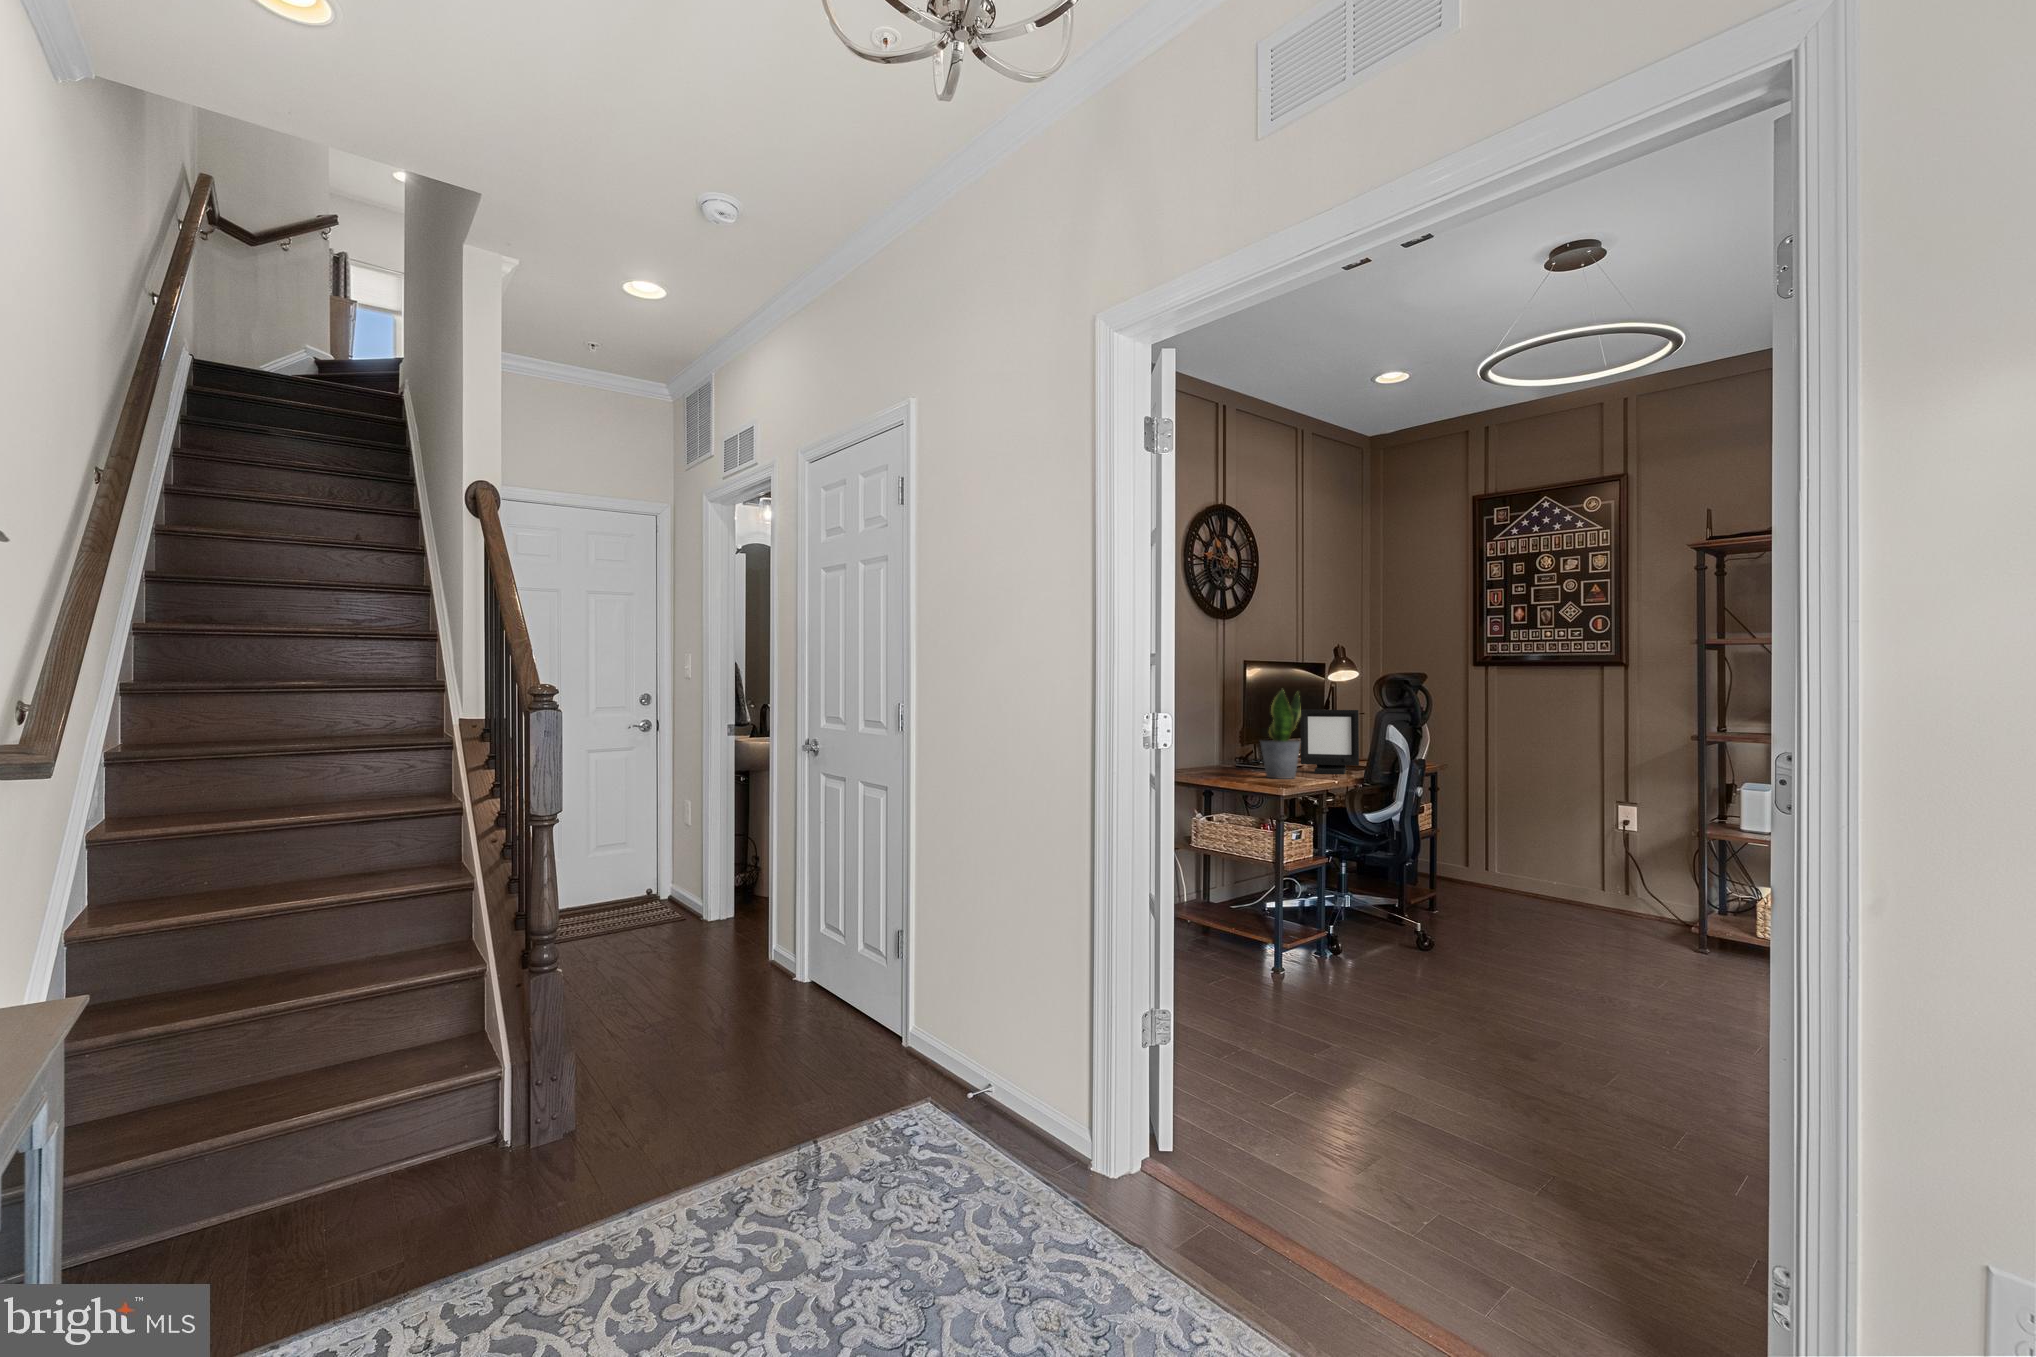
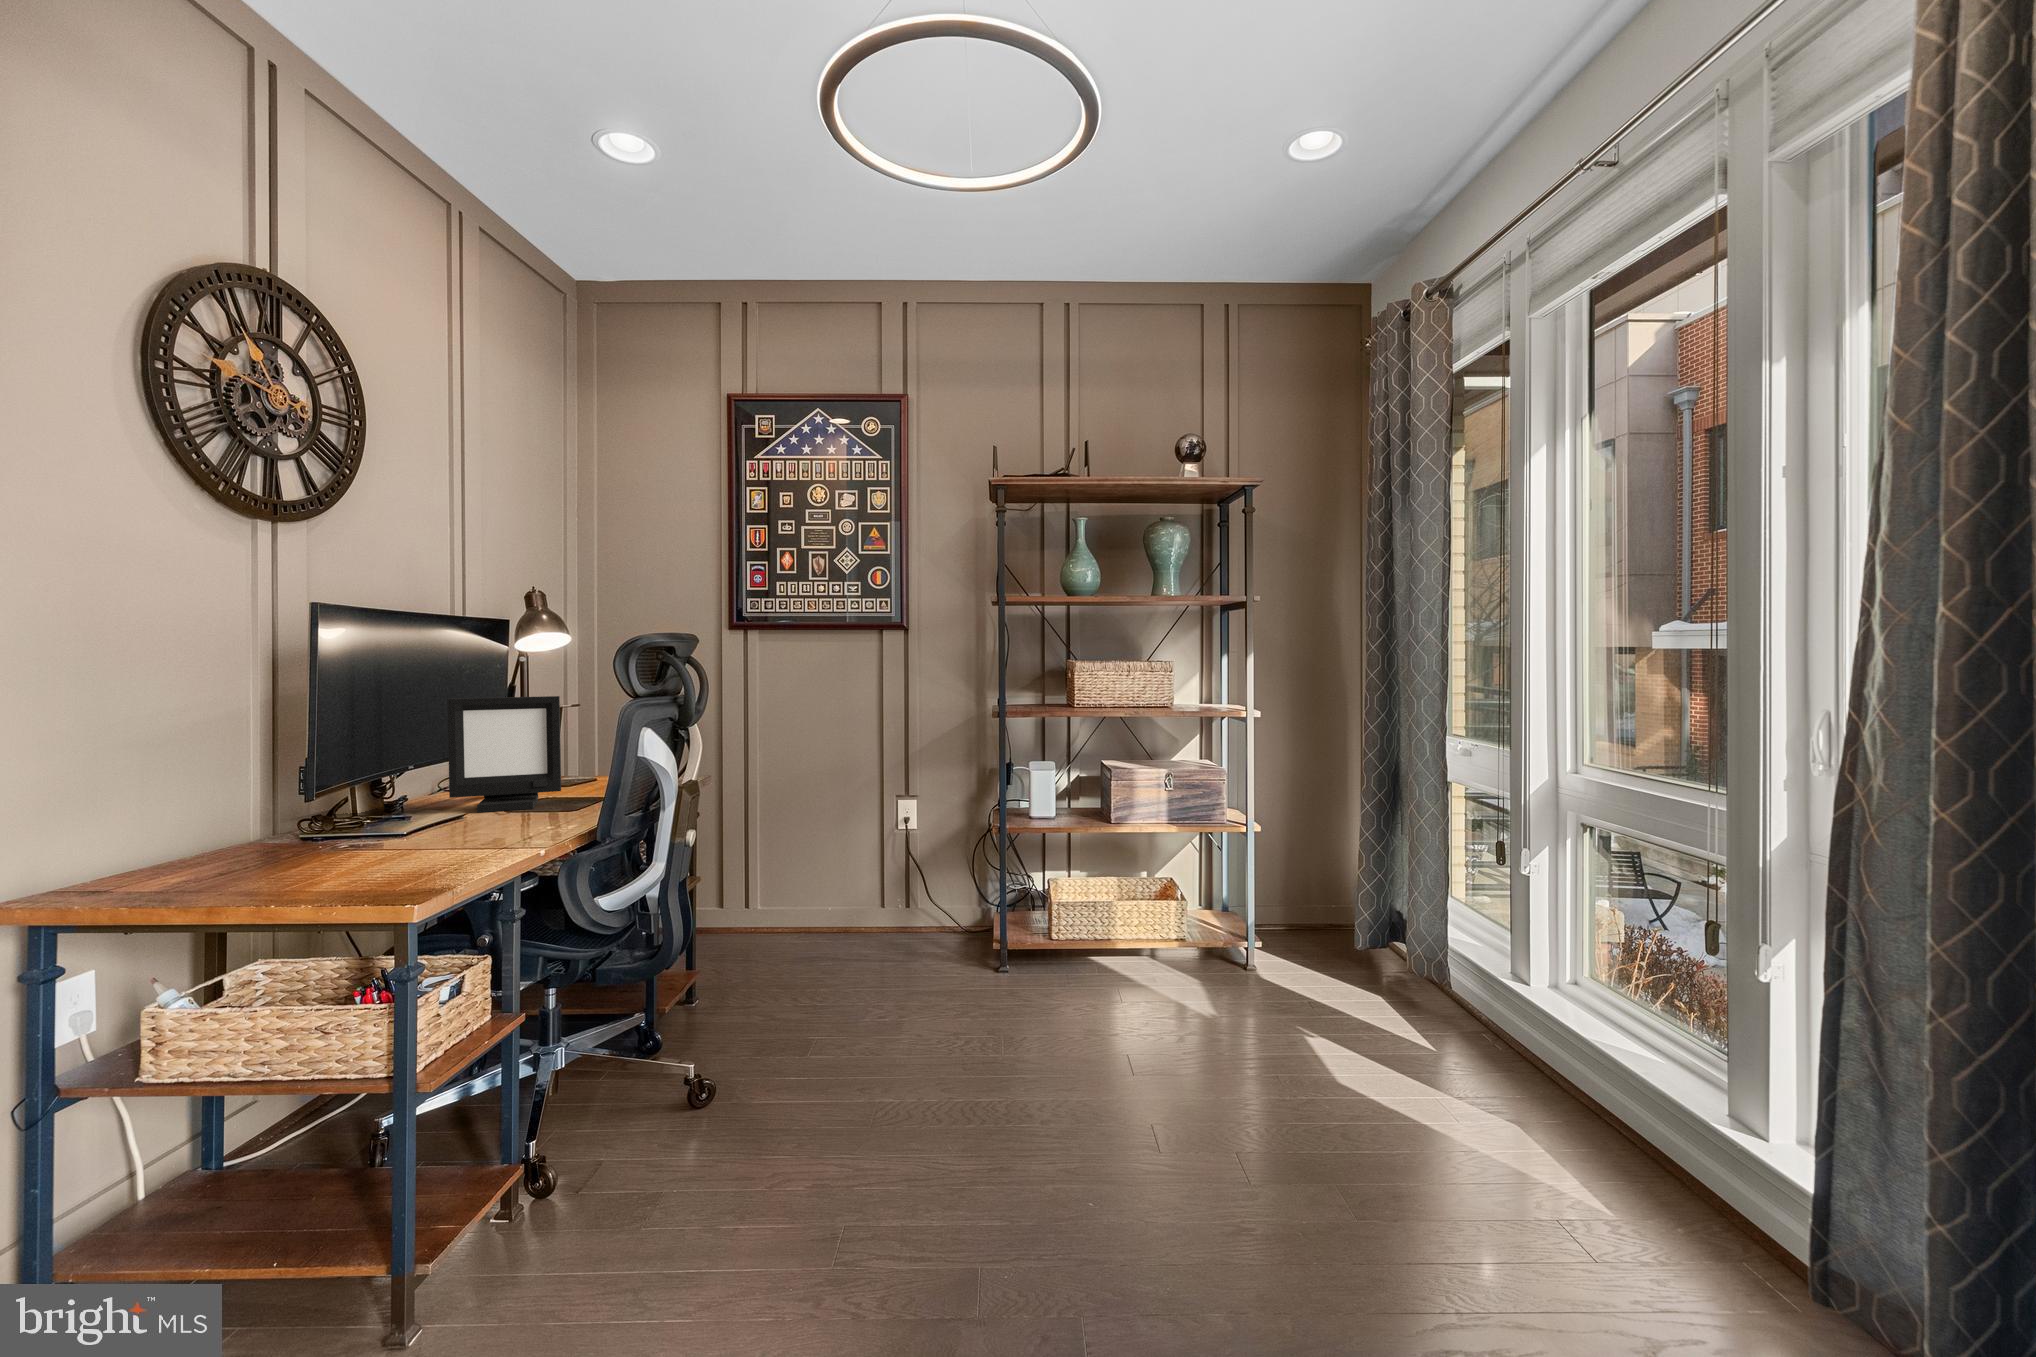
potted plant: present [1260,690,1300,779] -> none [344,660,441,842]

